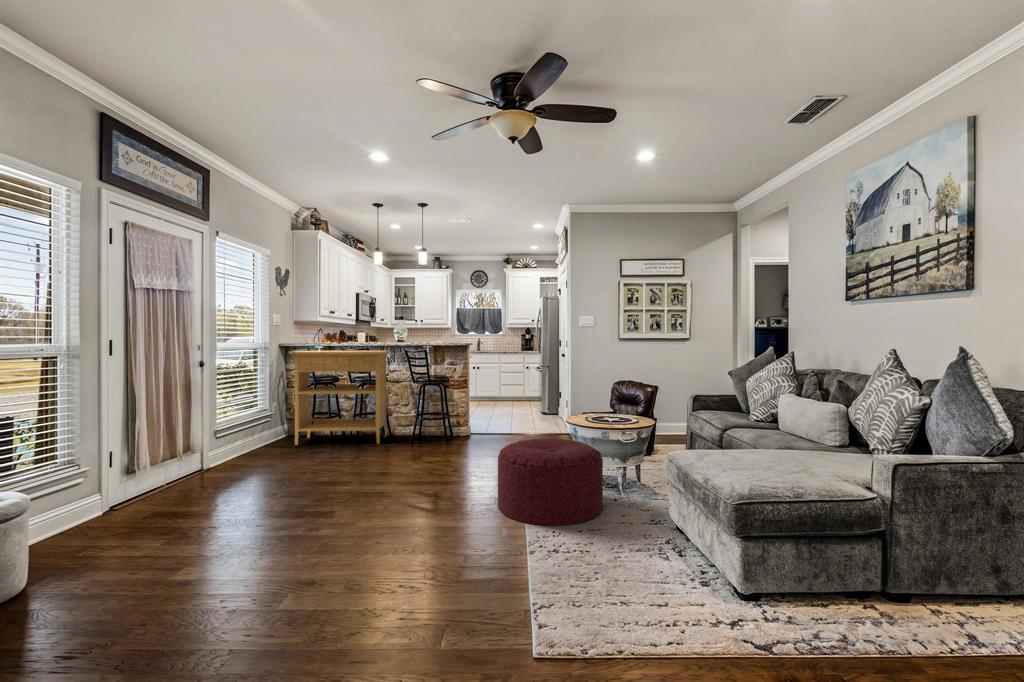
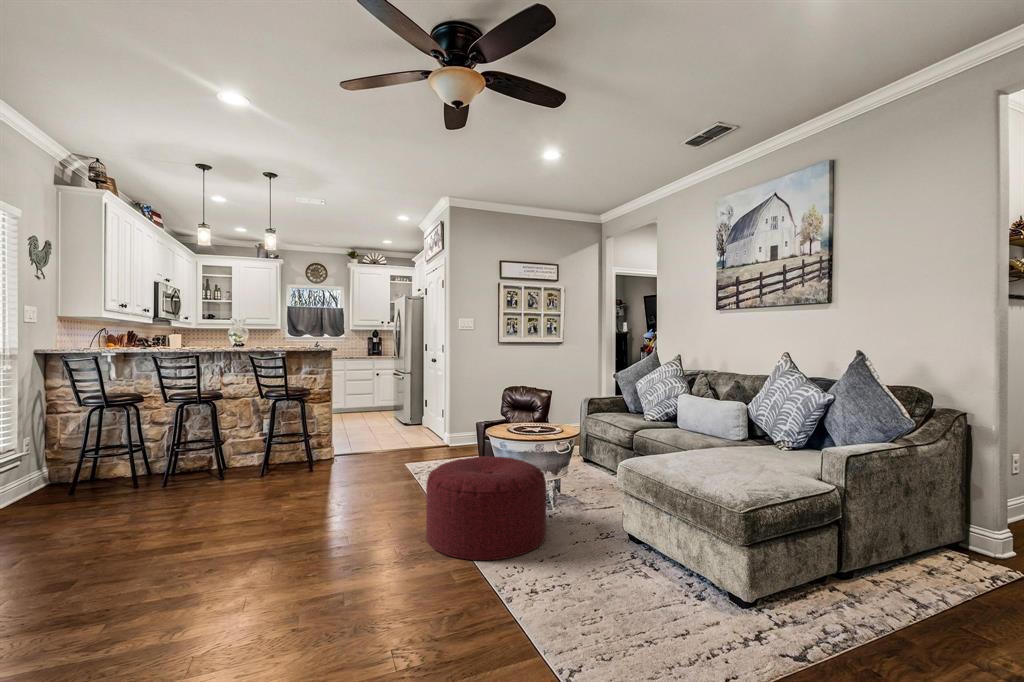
console table: present [289,351,389,445] -> none [61,358,223,497]

